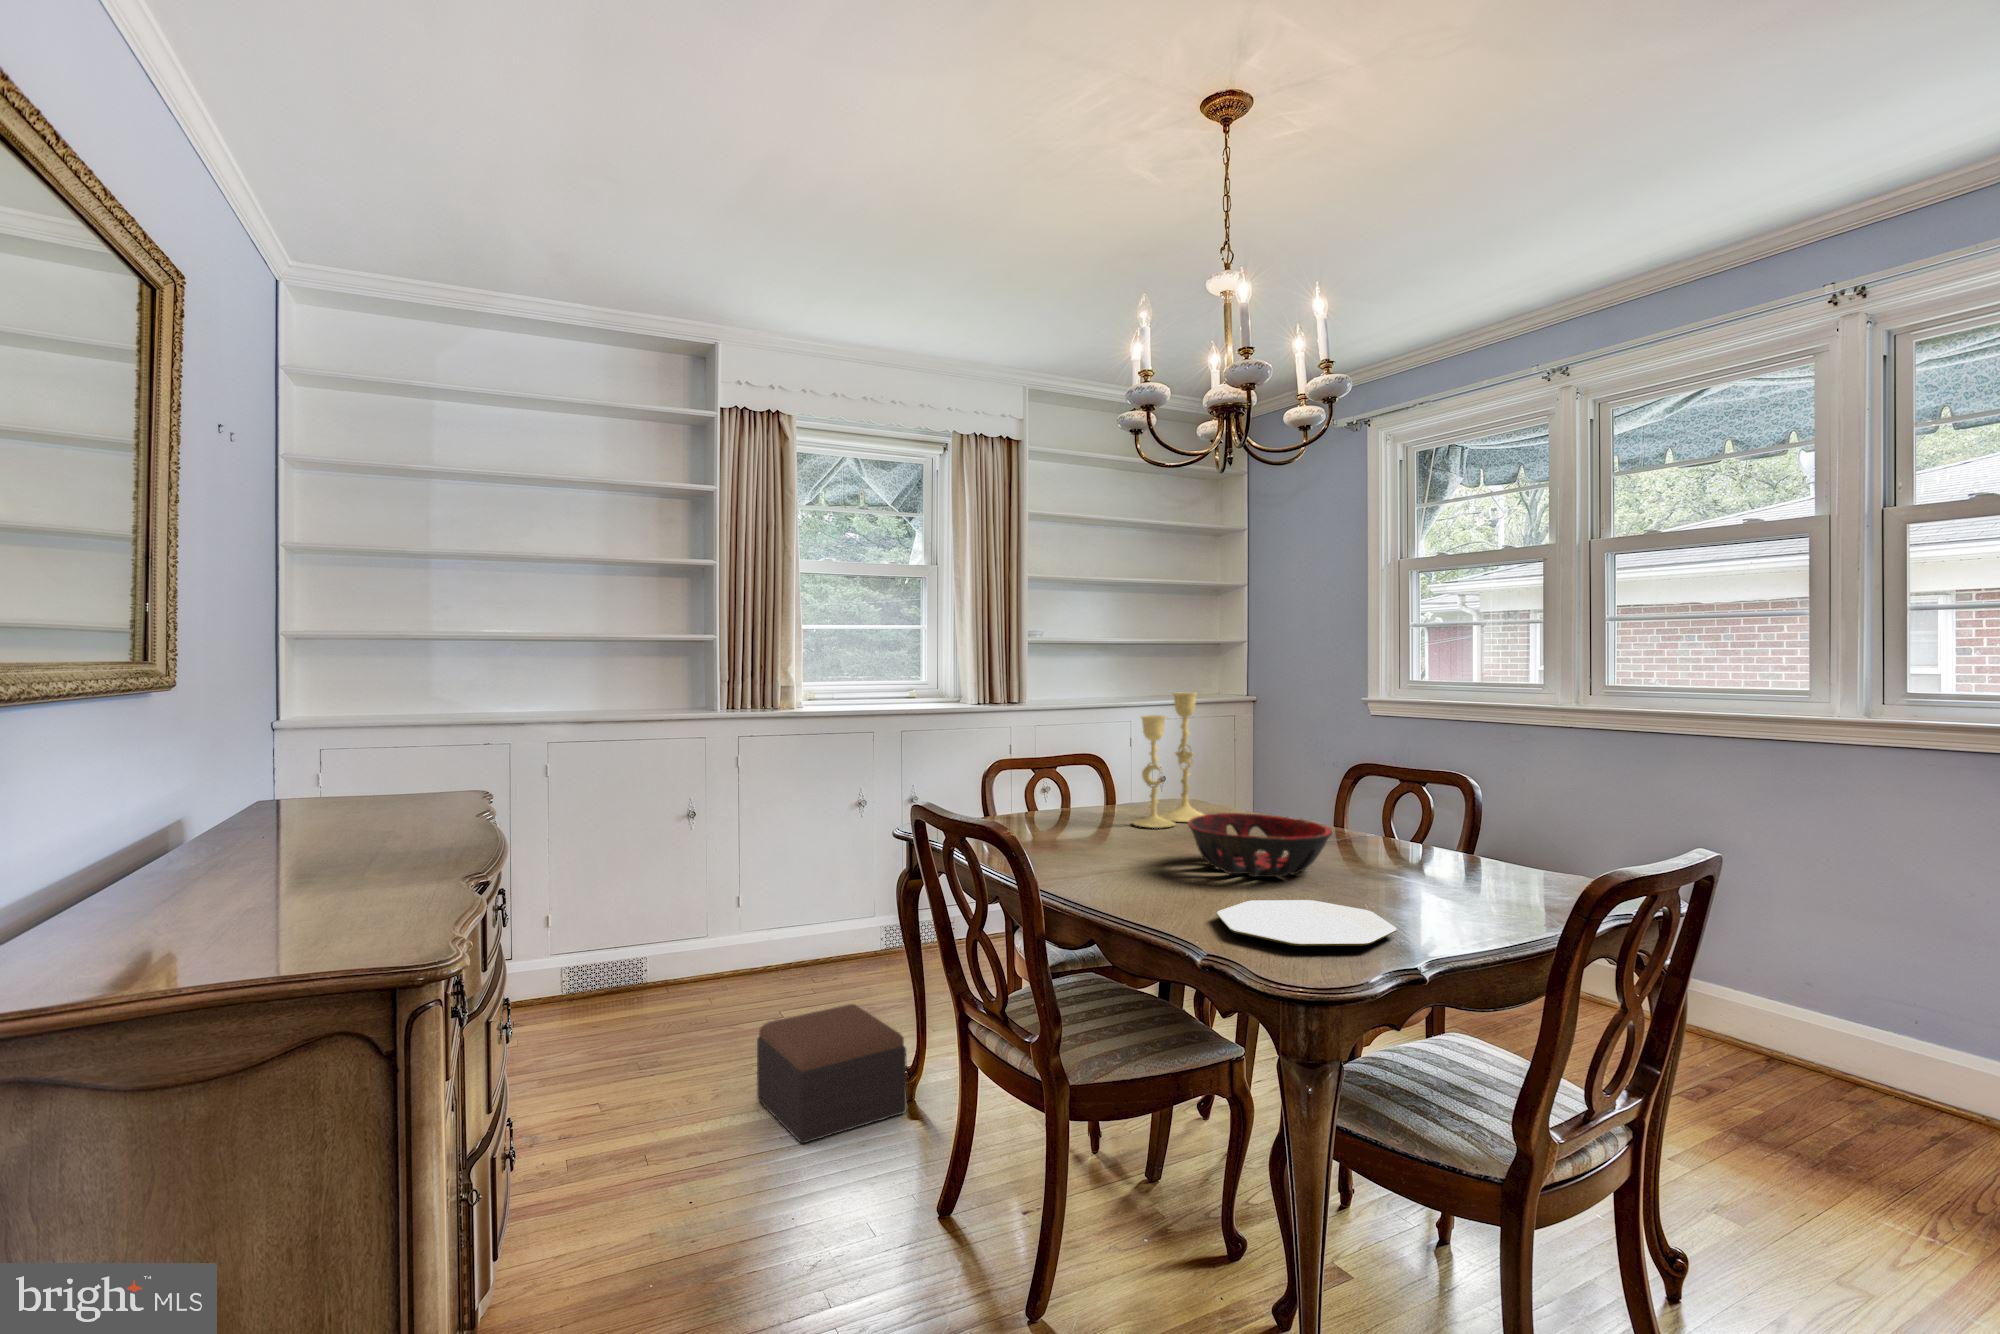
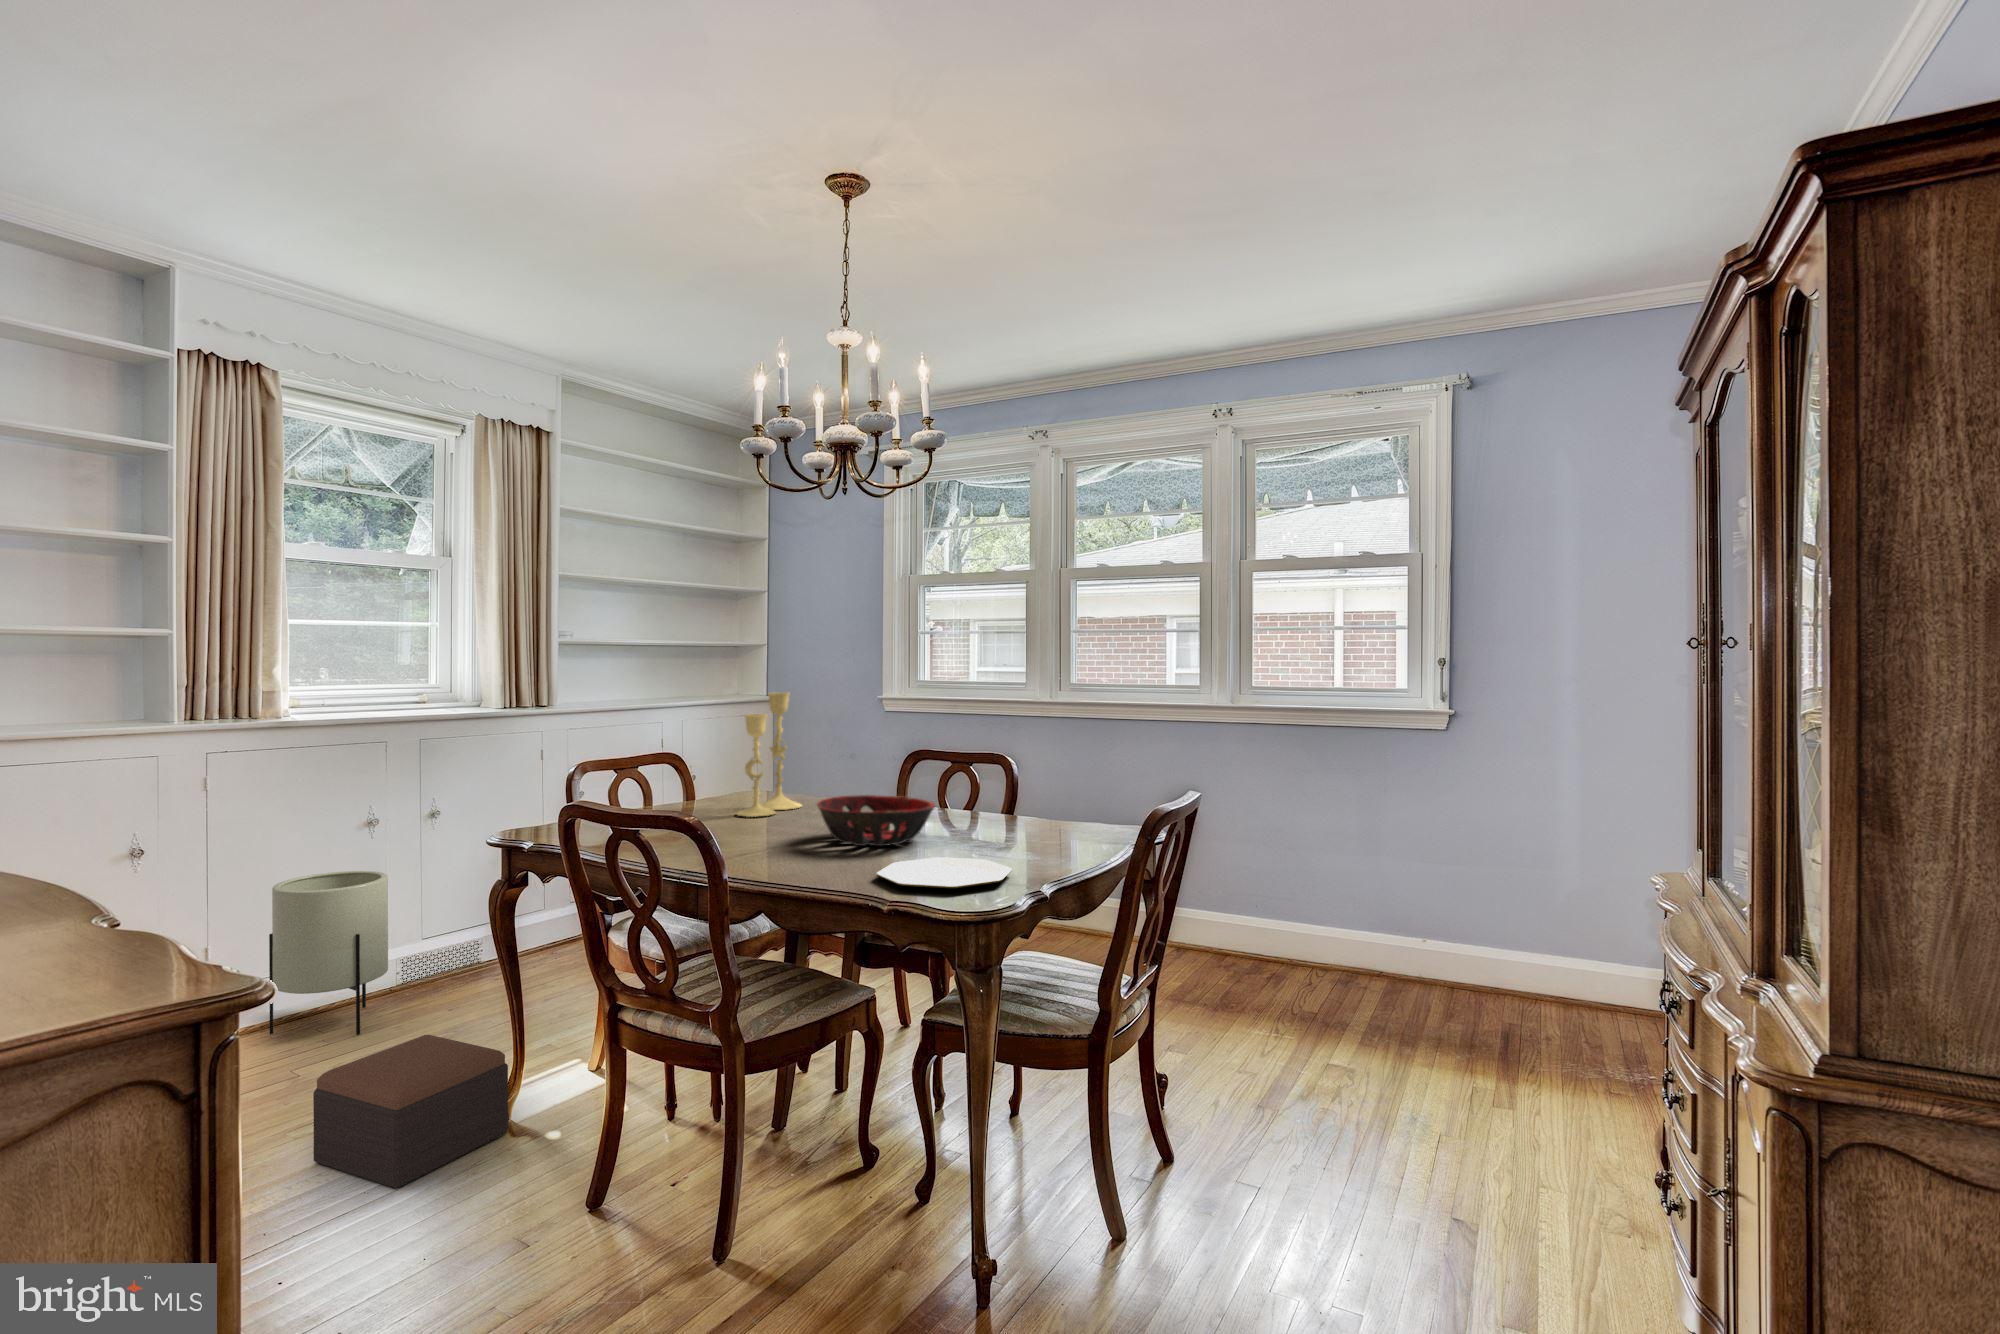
planter: none [782,844,867,989] -> present [269,871,388,1035]

